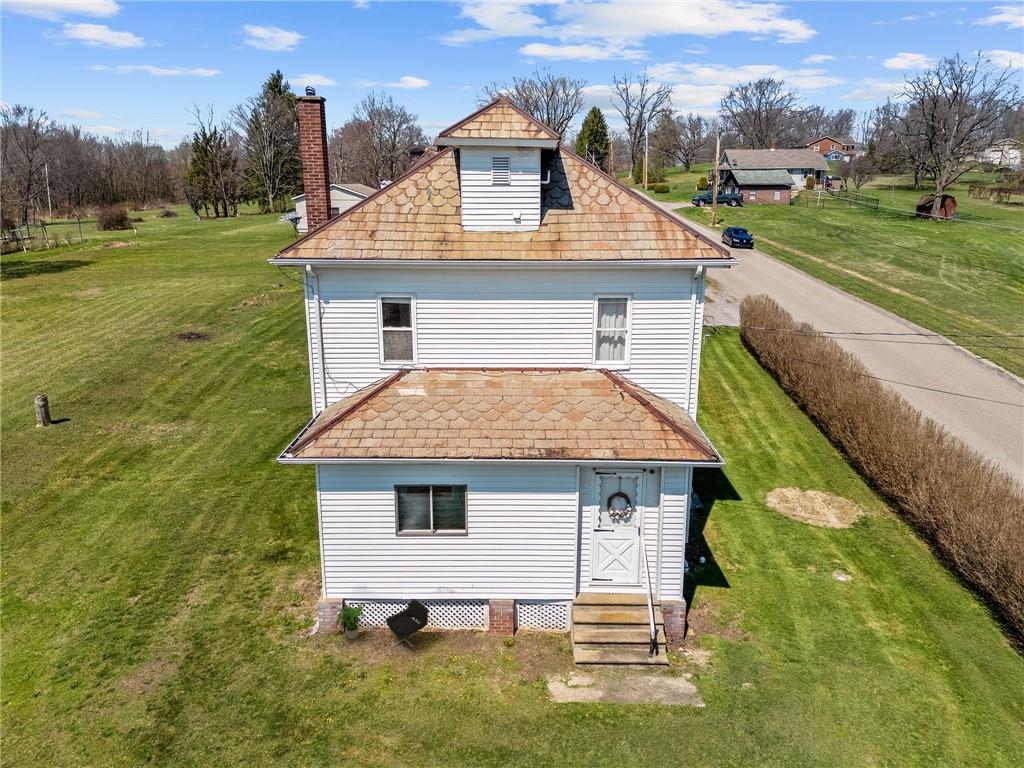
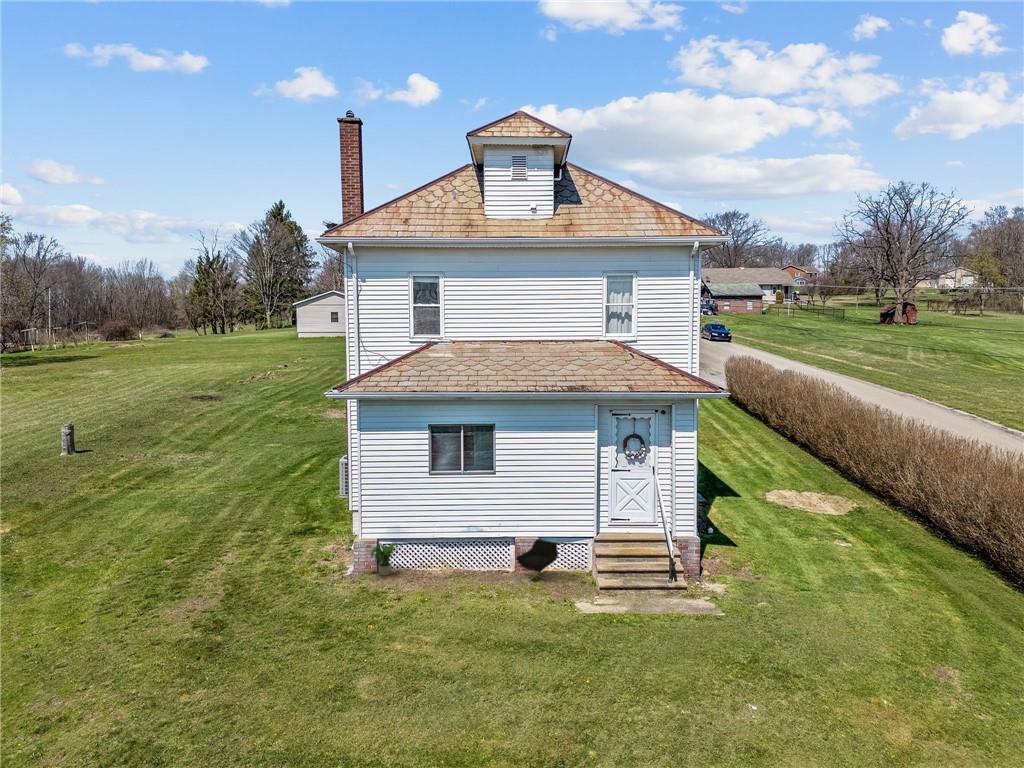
lounge chair: present [385,599,429,647] -> present [516,539,558,582]

